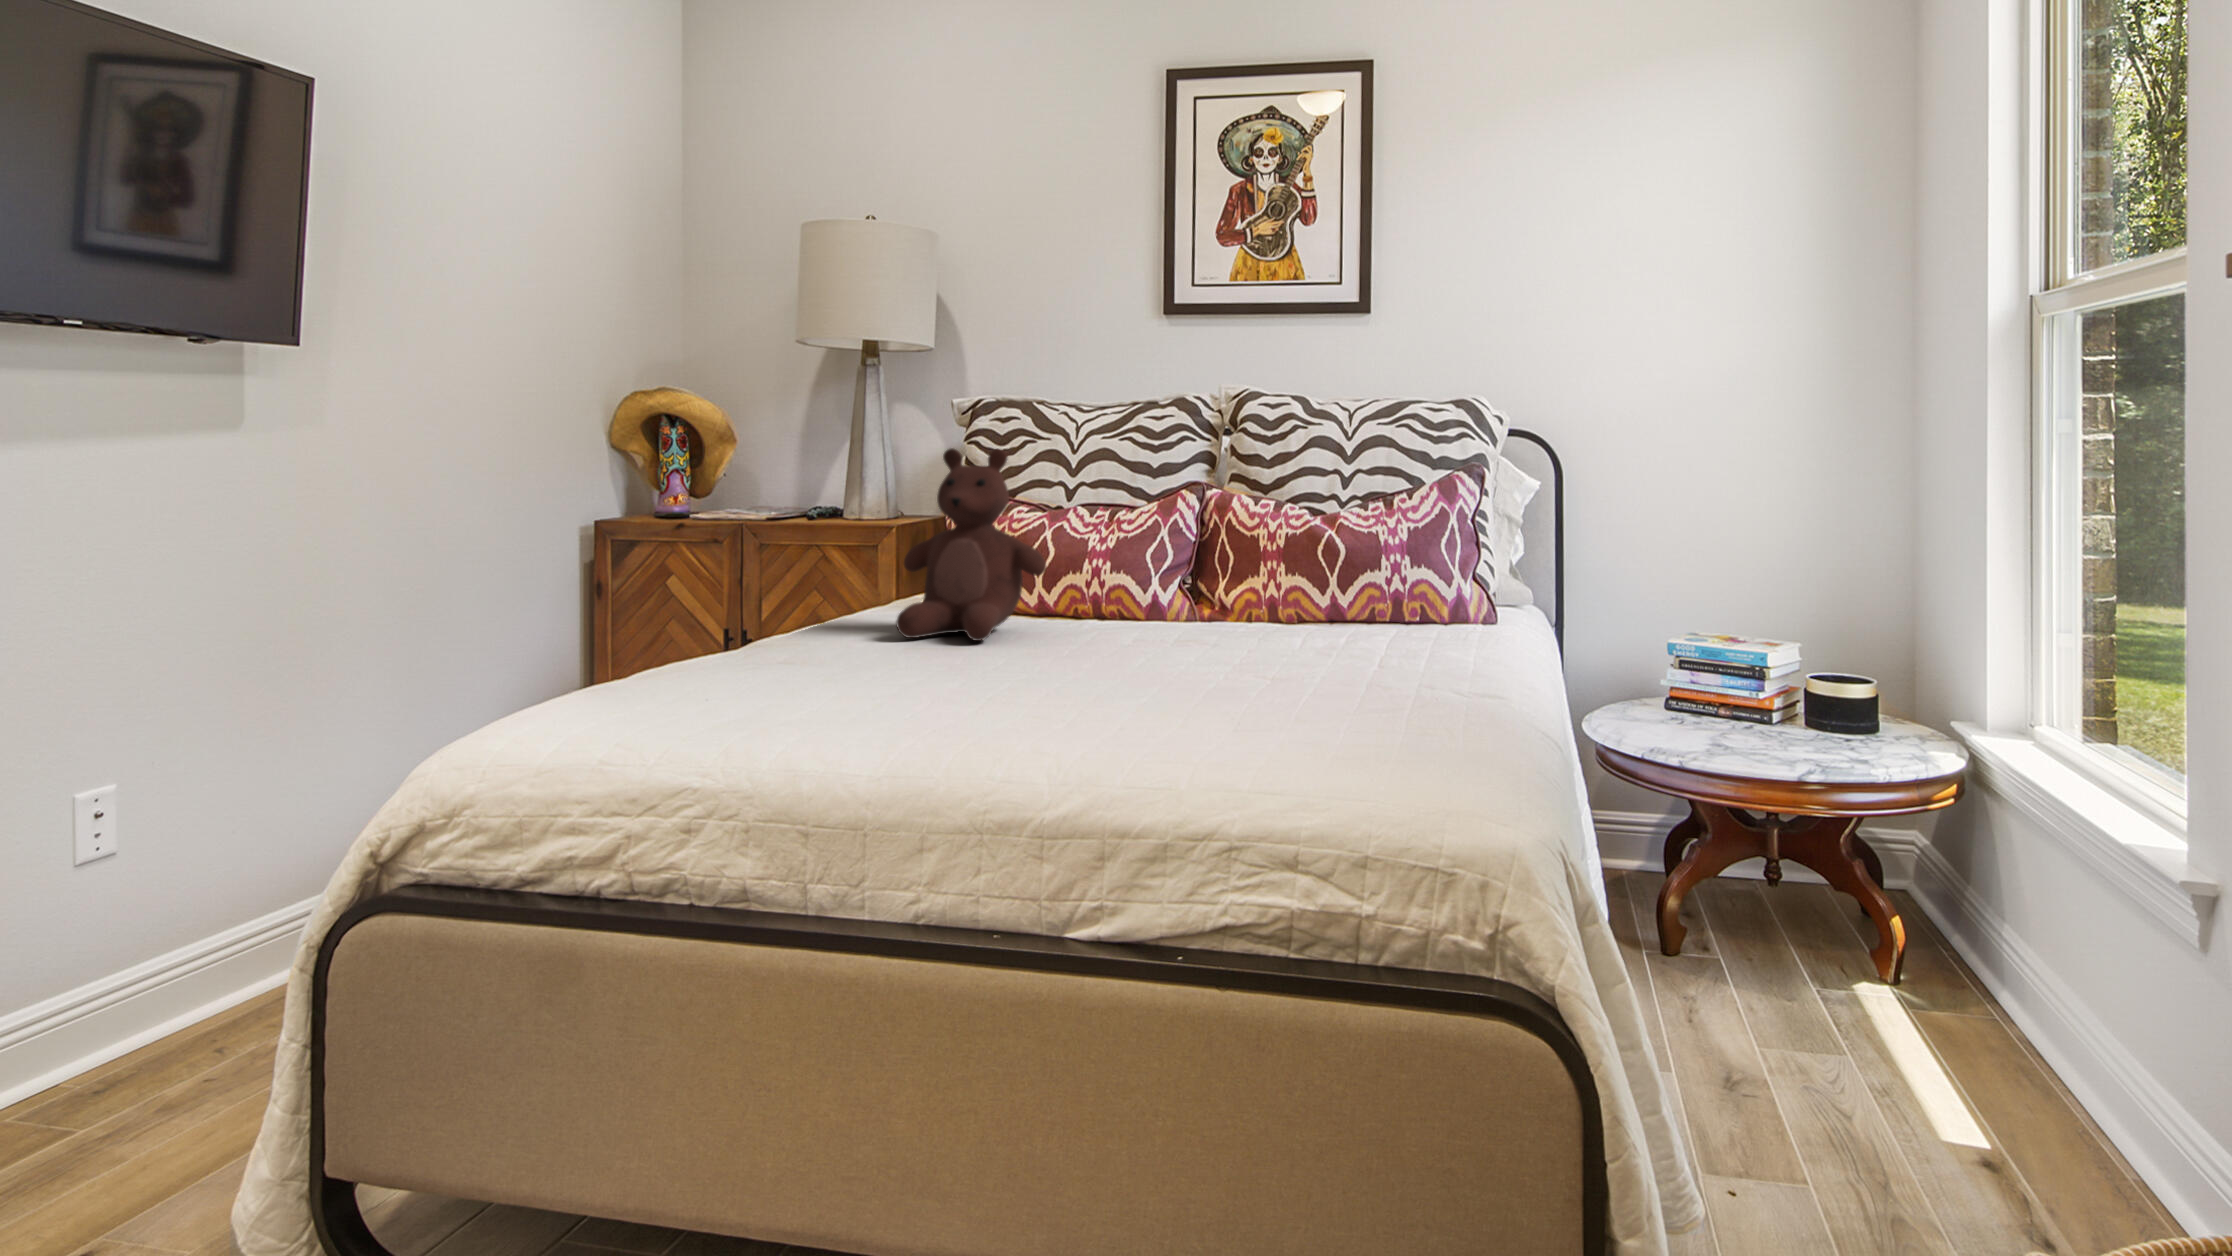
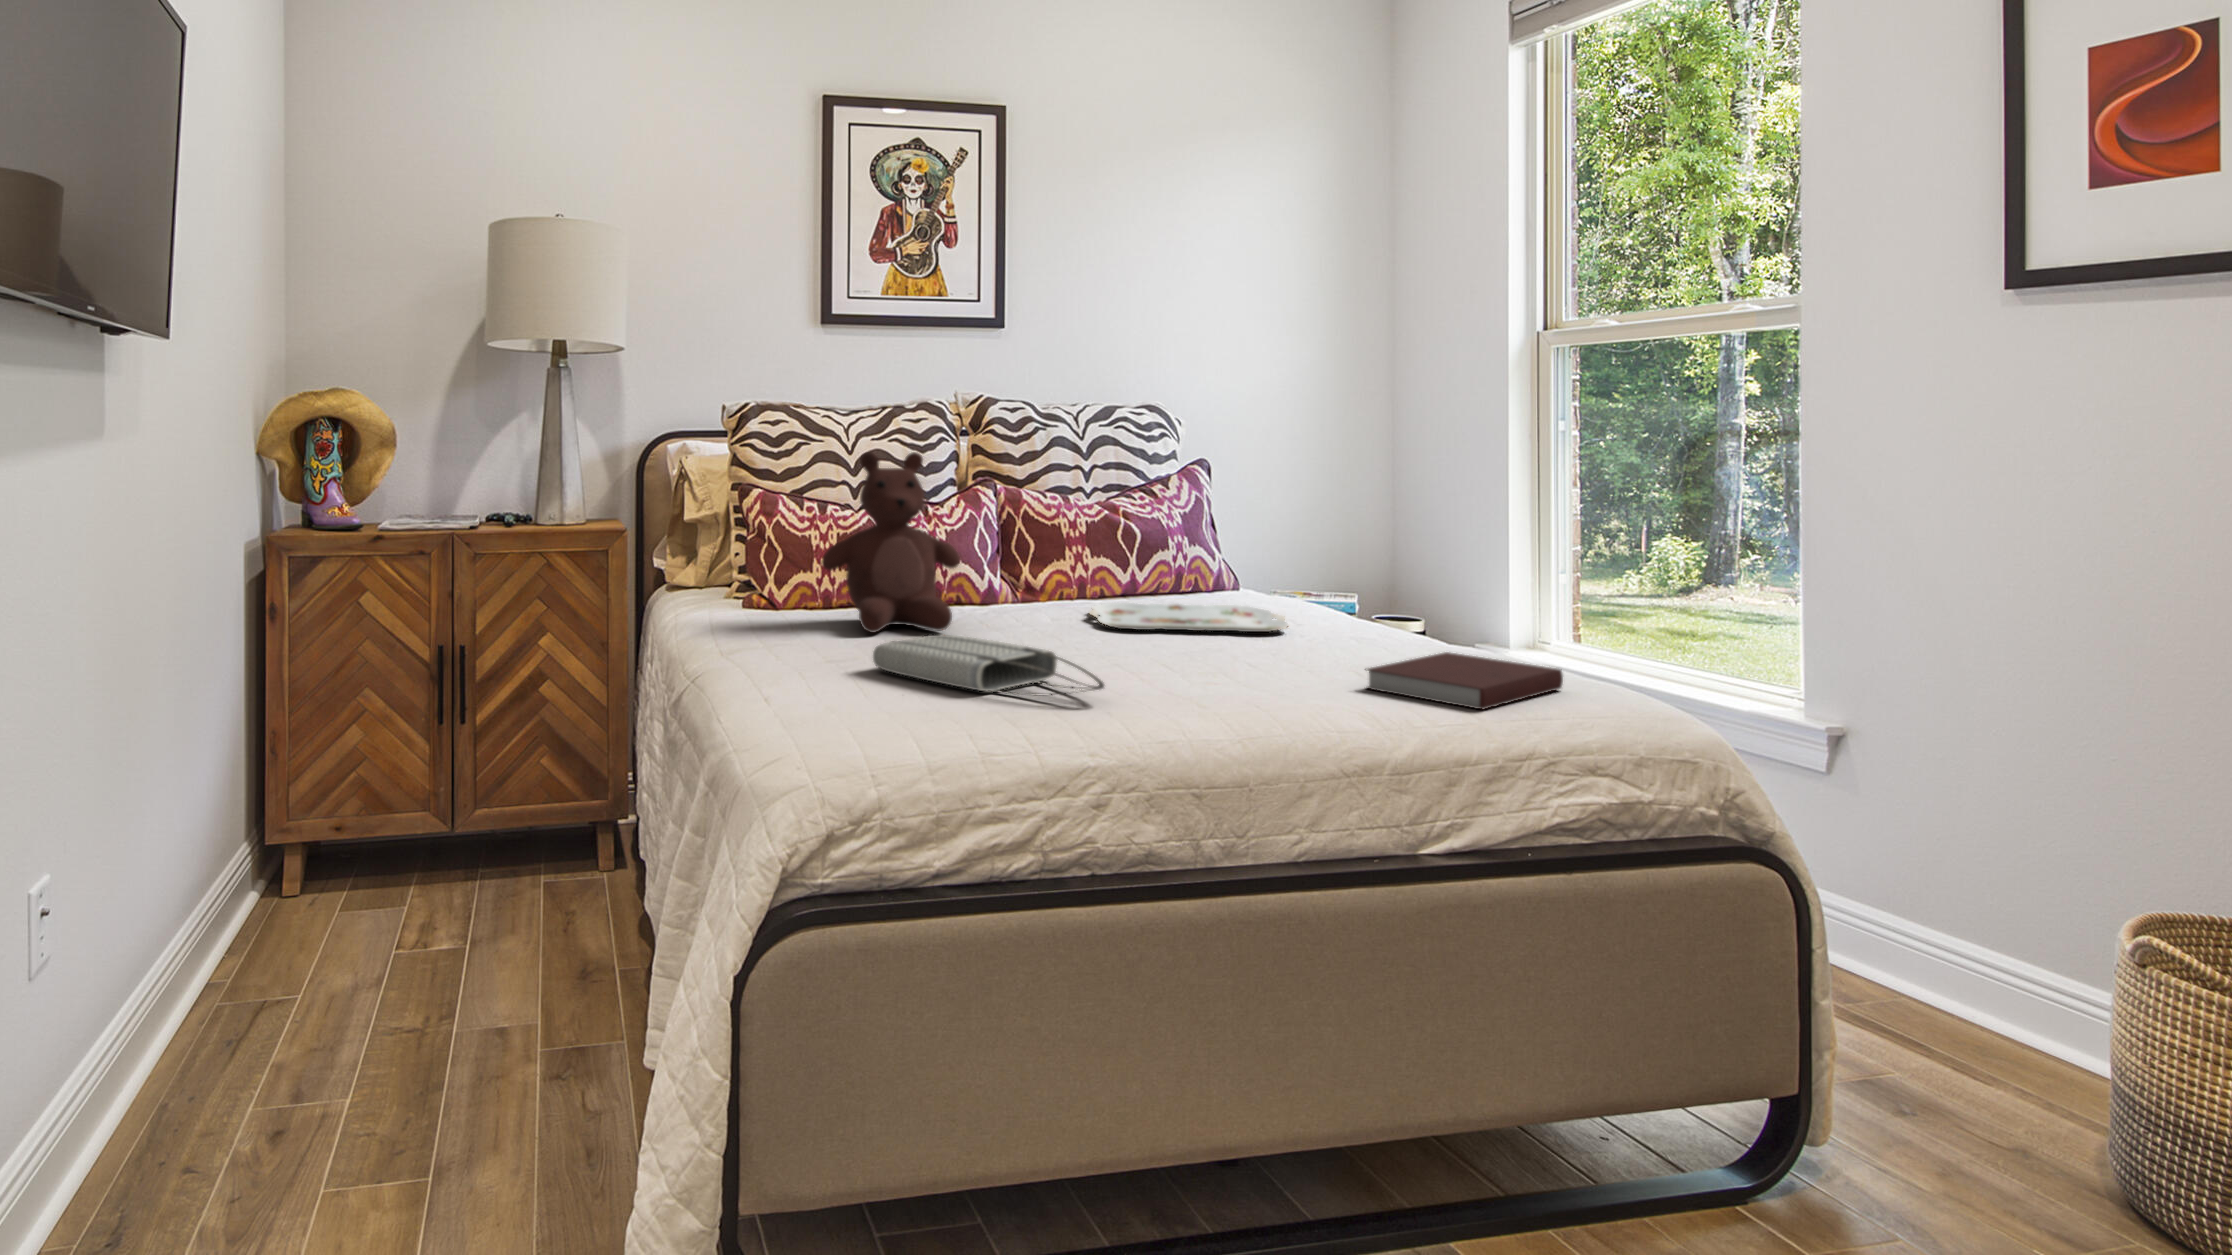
serving tray: none [1161,626,1402,668] -> present [1090,603,1288,632]
tote bag: none [763,641,903,709] -> present [873,635,1104,696]
notebook: none [1192,703,1434,773] -> present [1367,652,1563,709]

